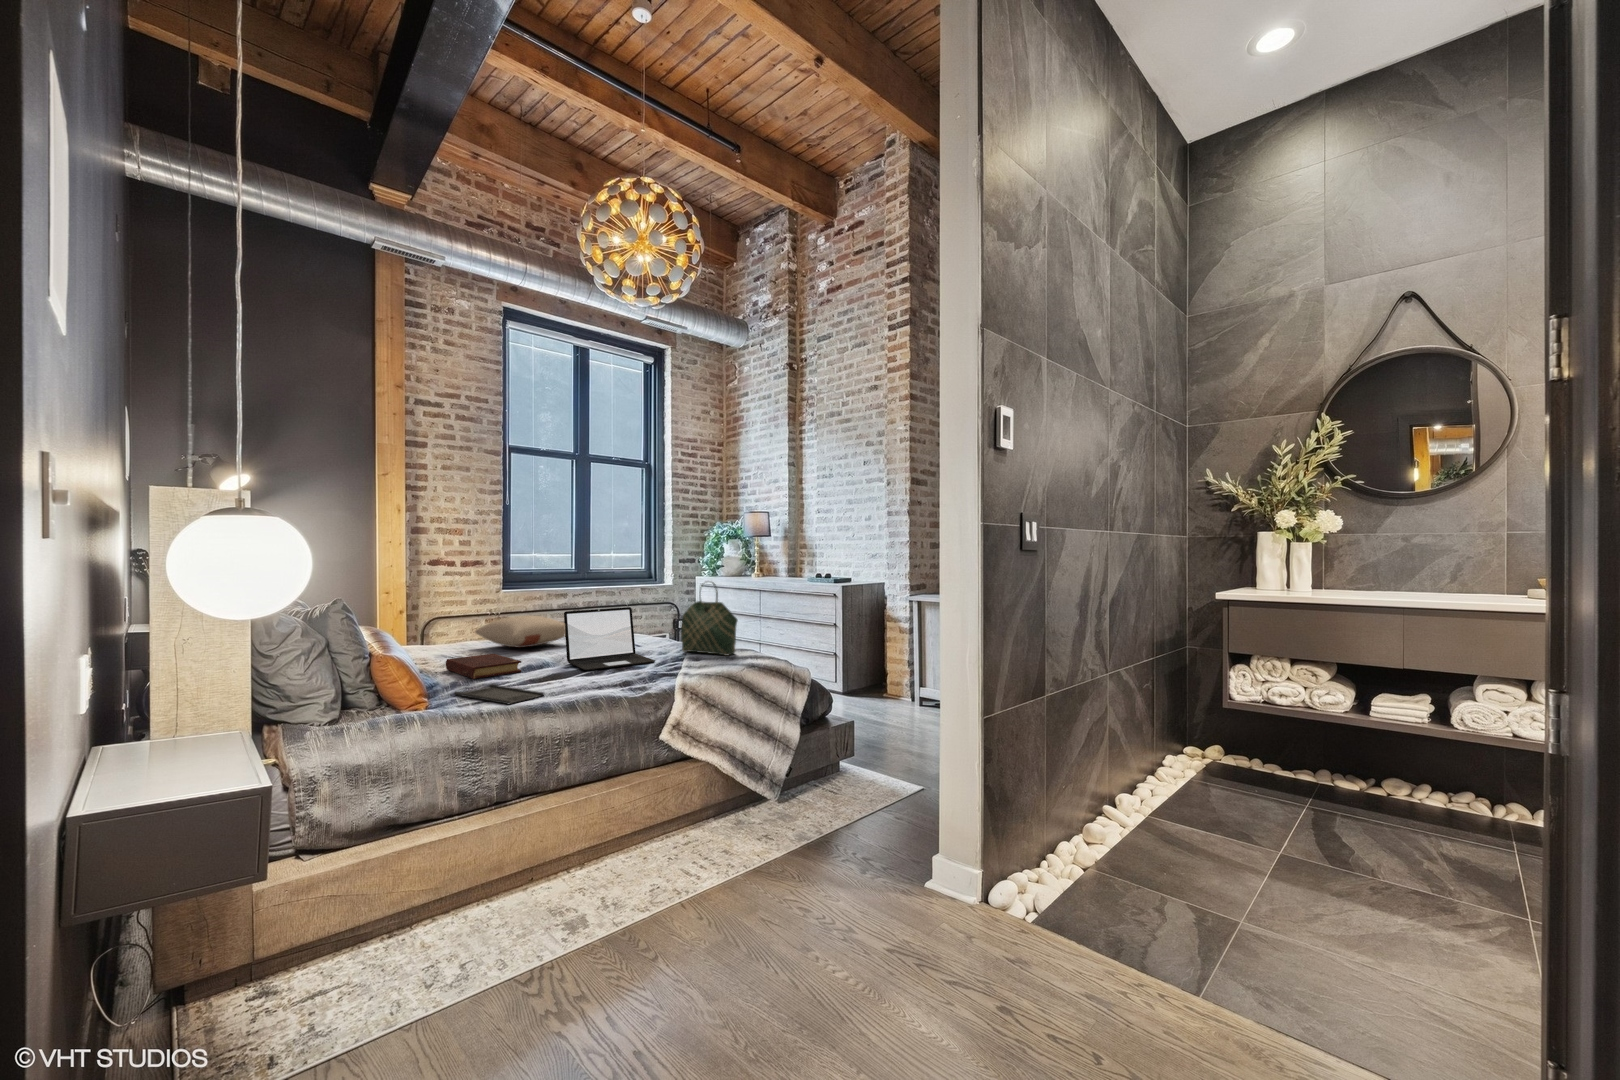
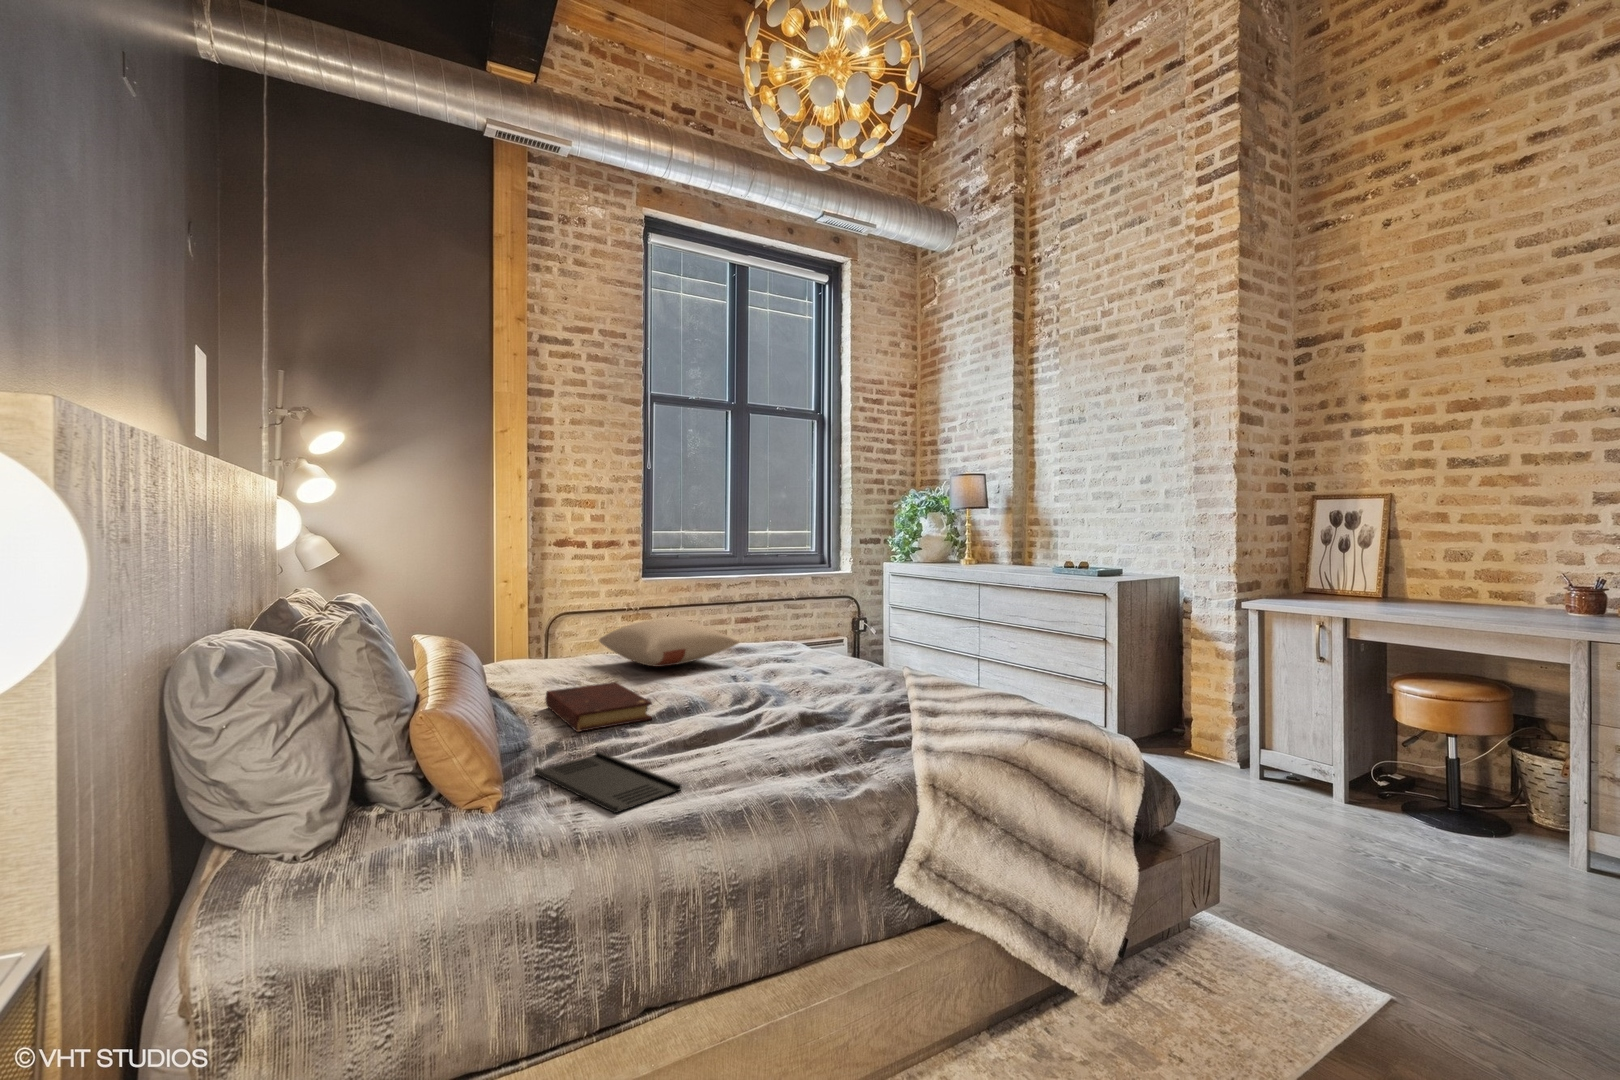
tote bag: present [681,582,738,655] -> none [896,574,997,701]
laptop: present [564,607,655,670] -> none [717,614,862,724]

